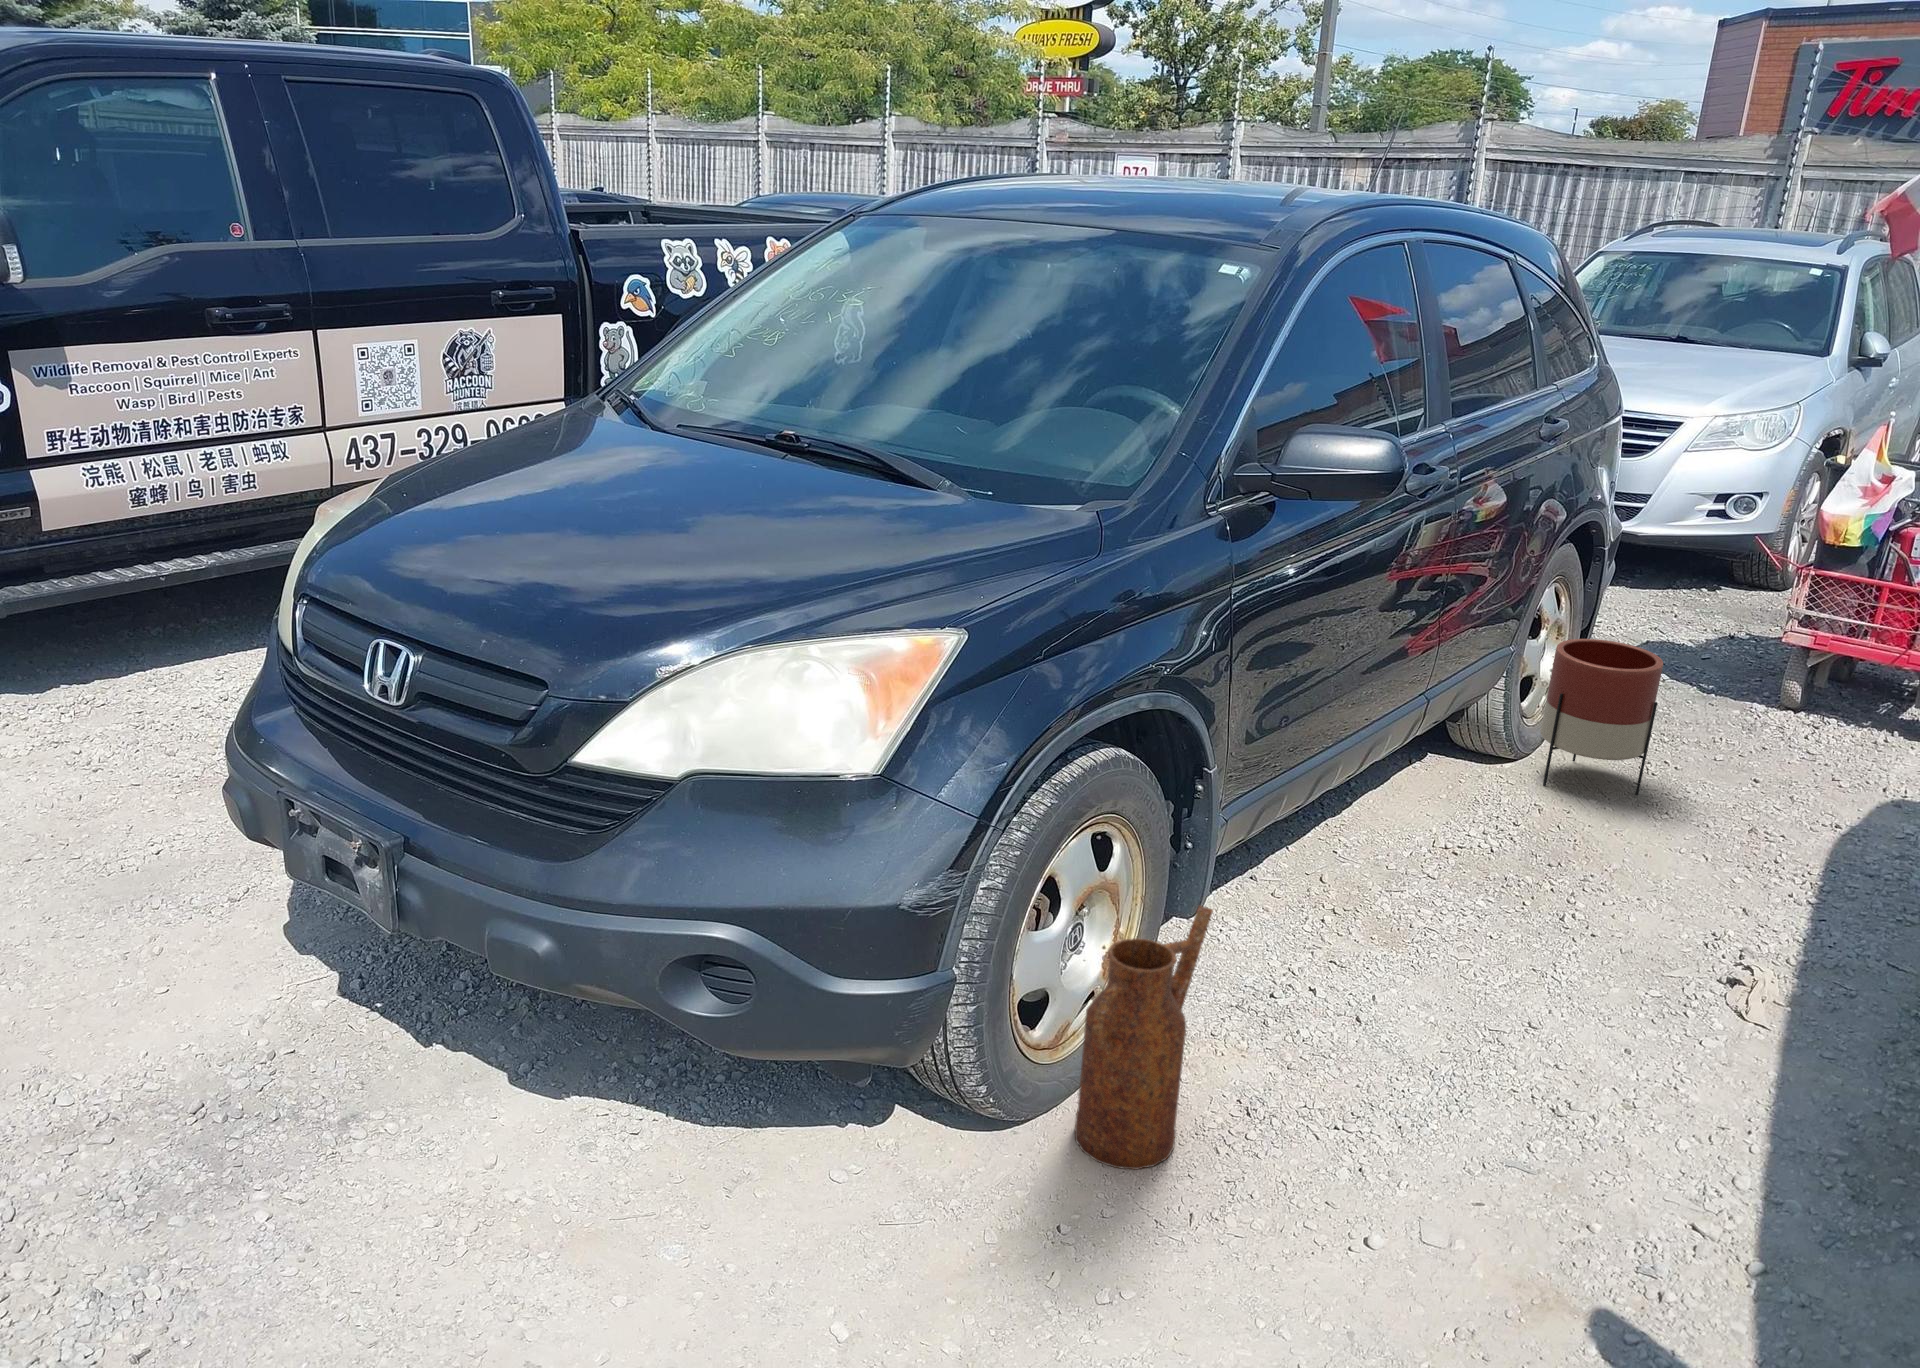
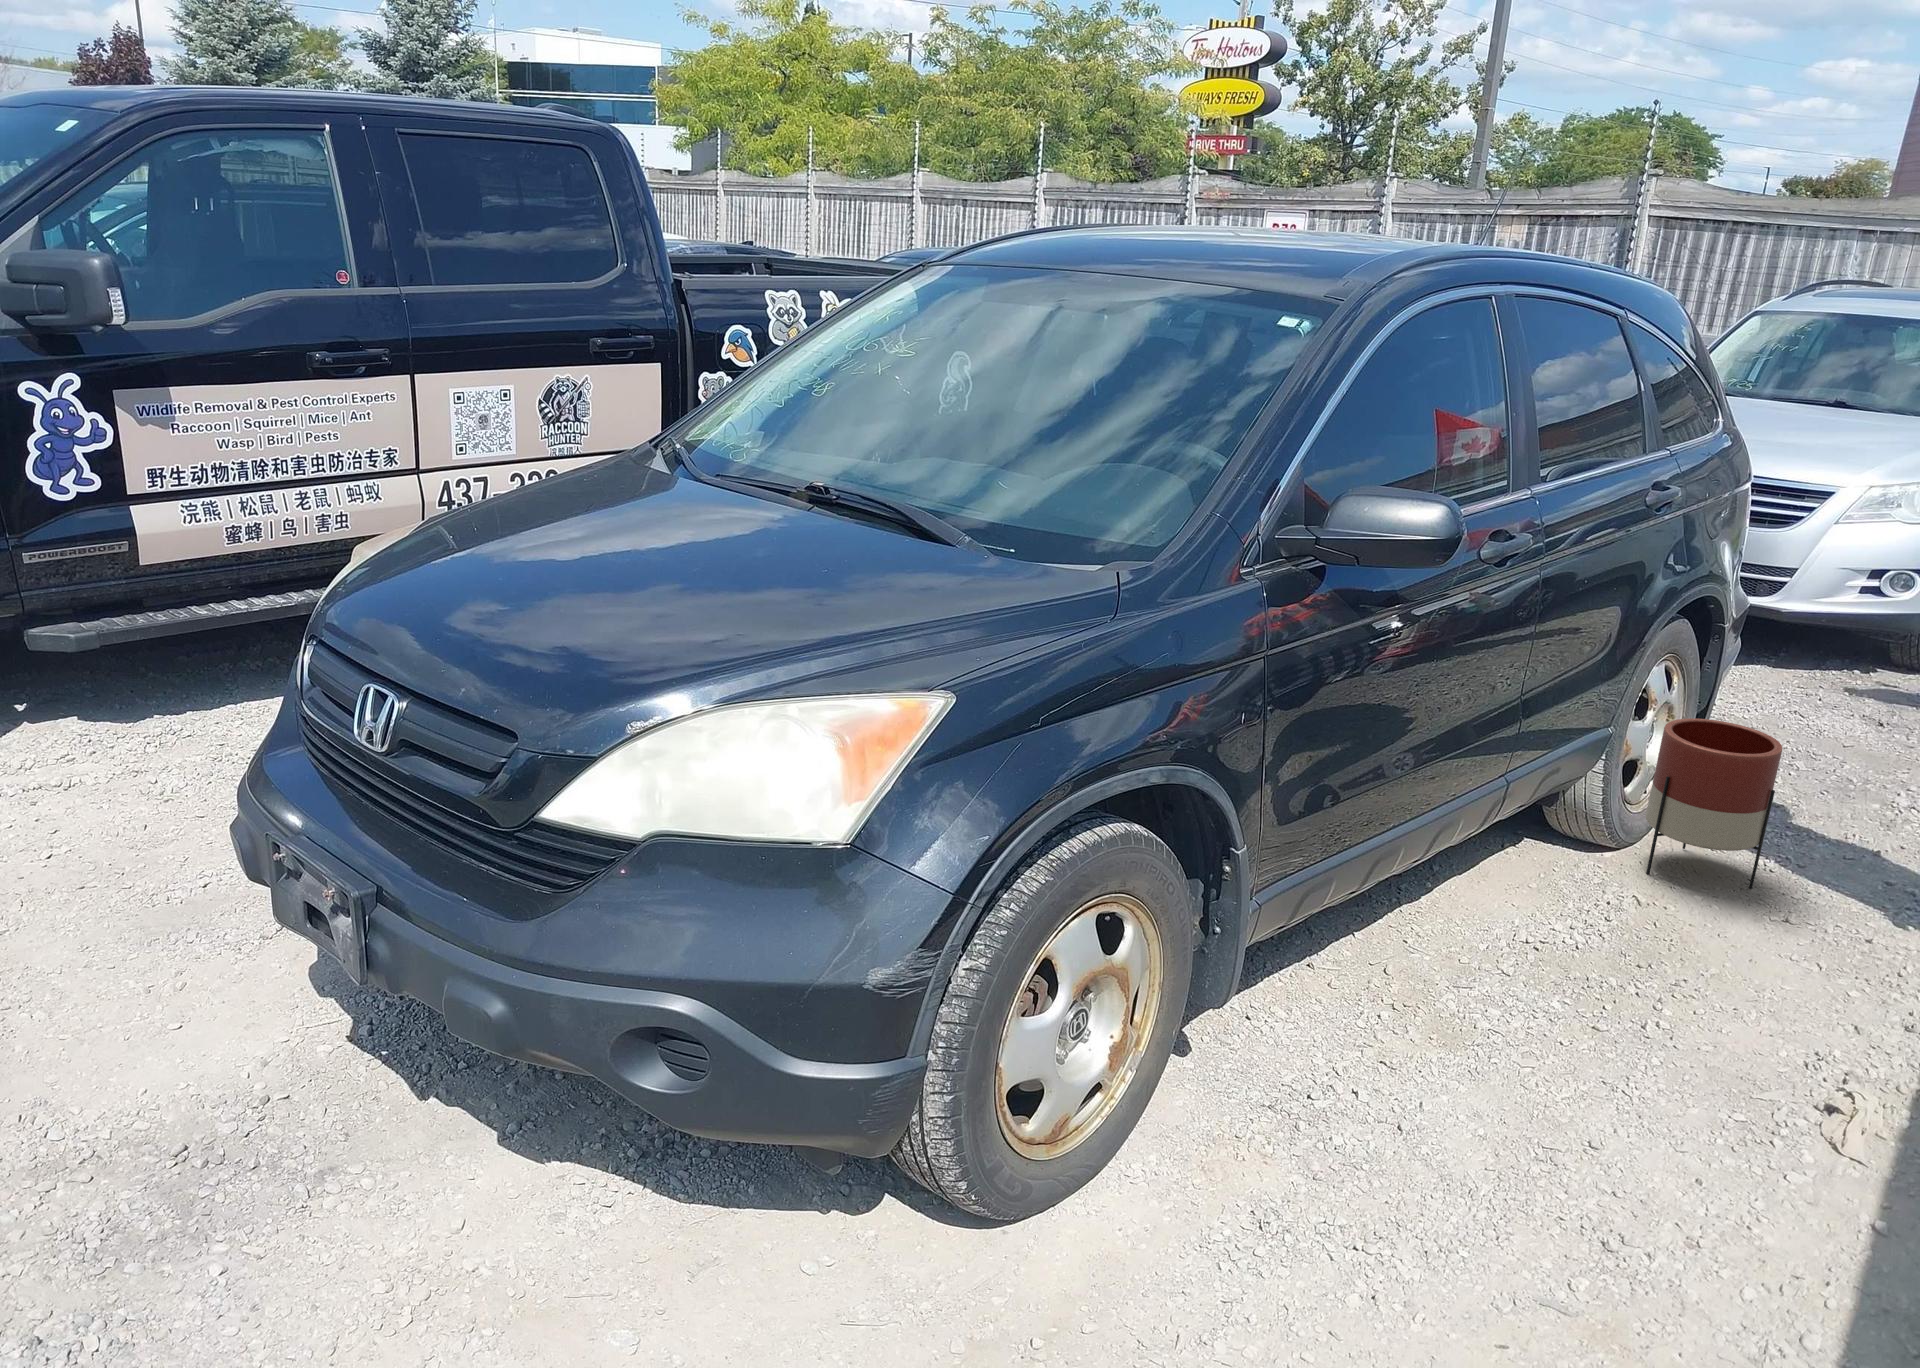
watering can: present [1075,905,1213,1170] -> none [1072,998,1233,1283]

